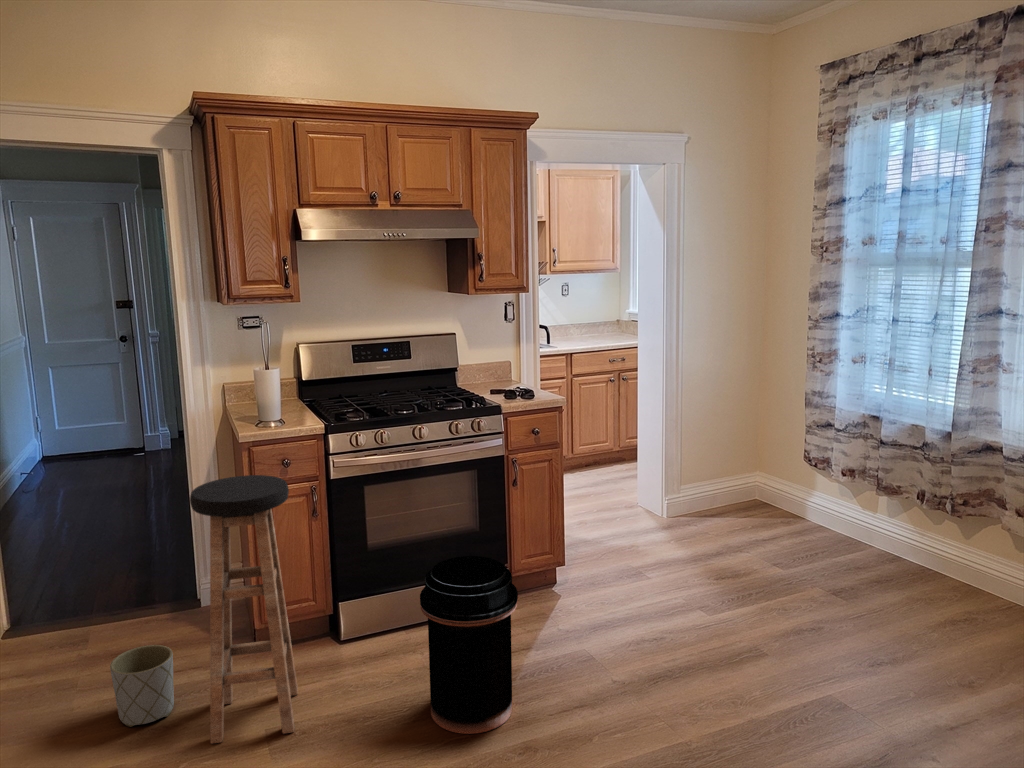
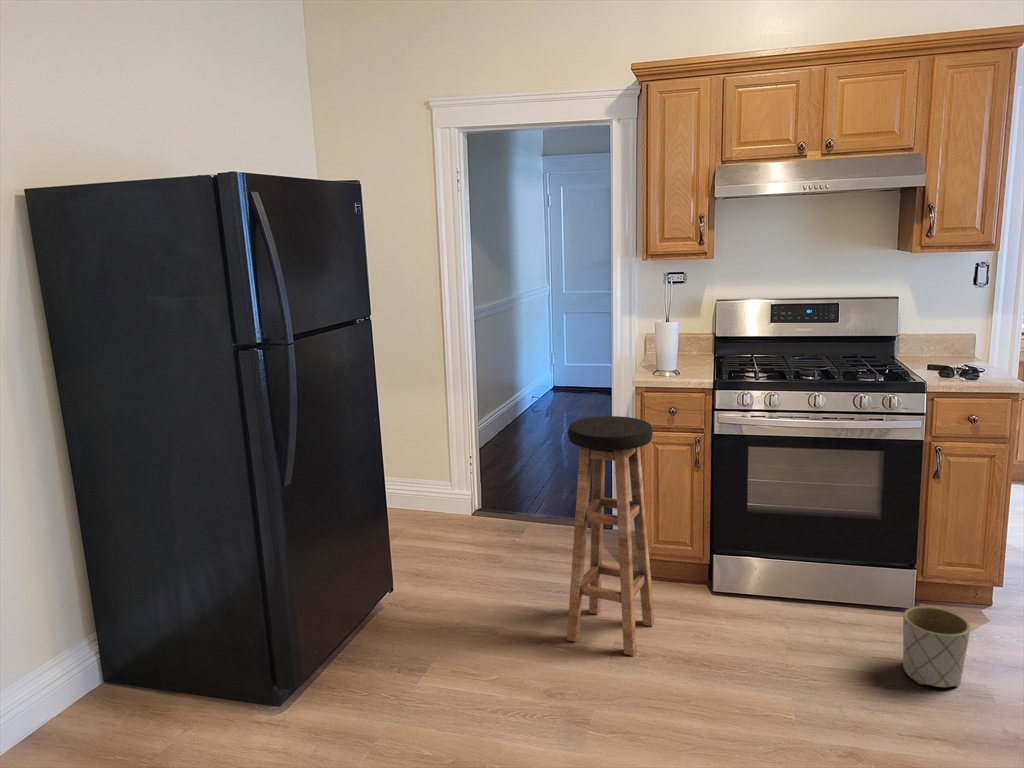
trash can: present [420,556,518,734] -> none [760,537,874,727]
planter: present [110,645,174,727] -> present [903,606,970,687]

